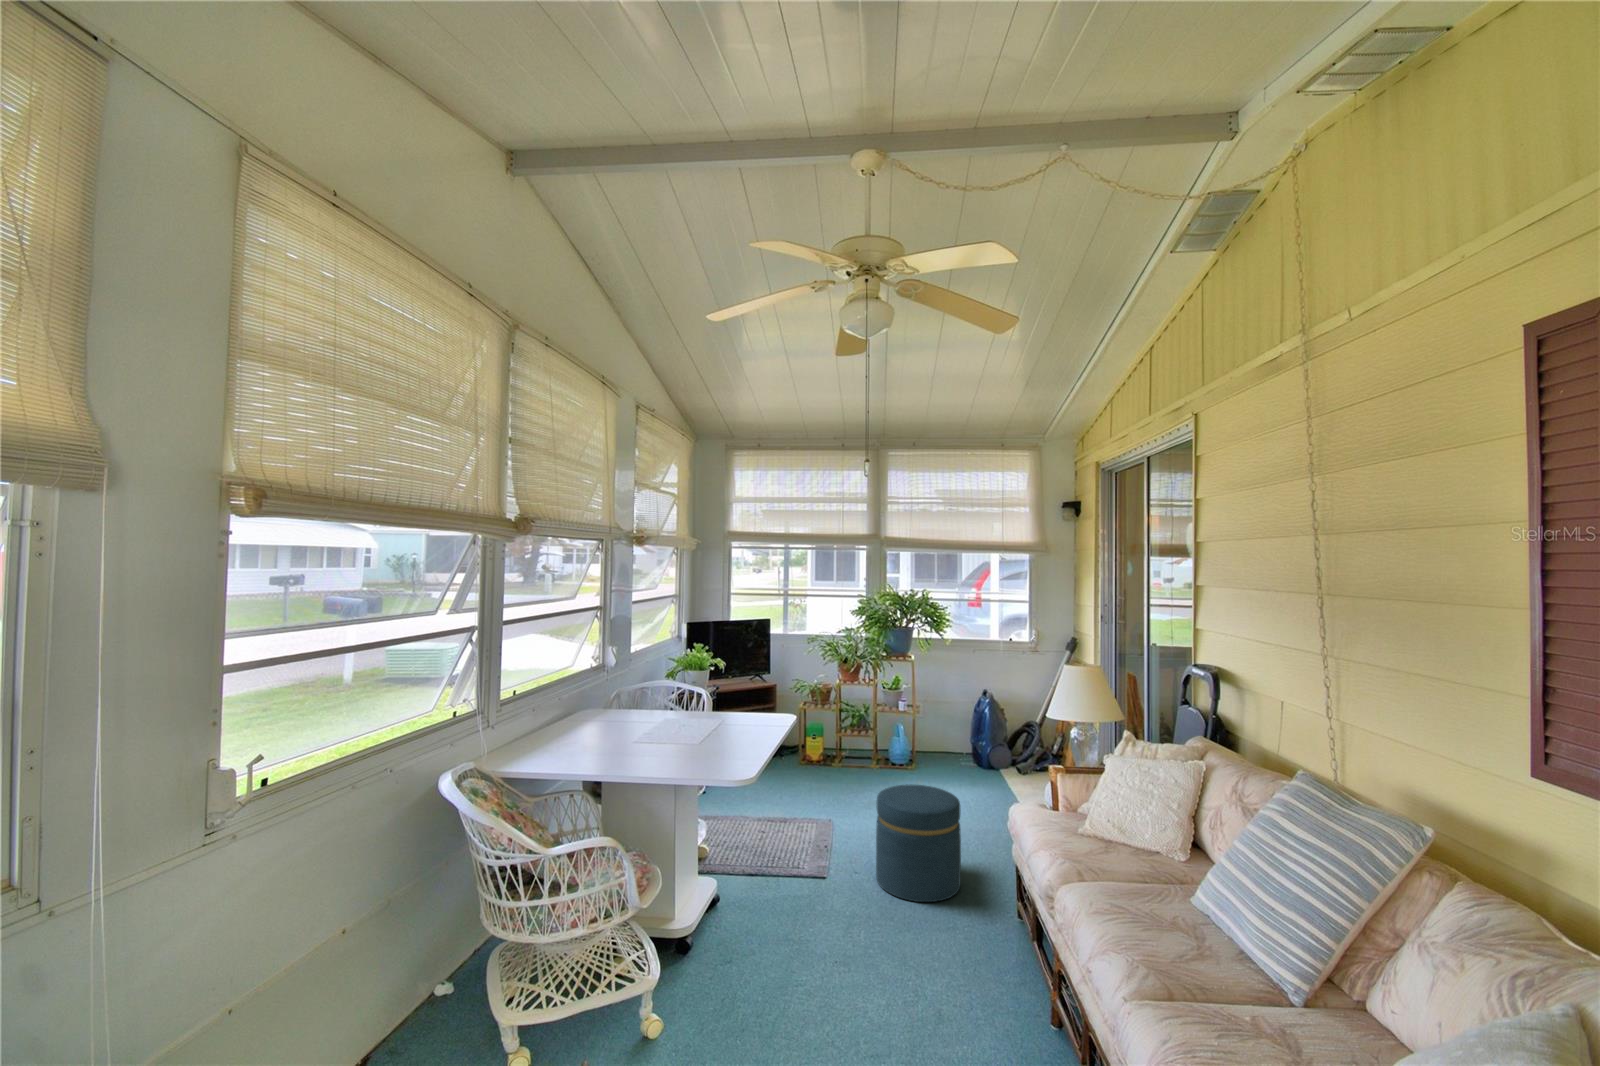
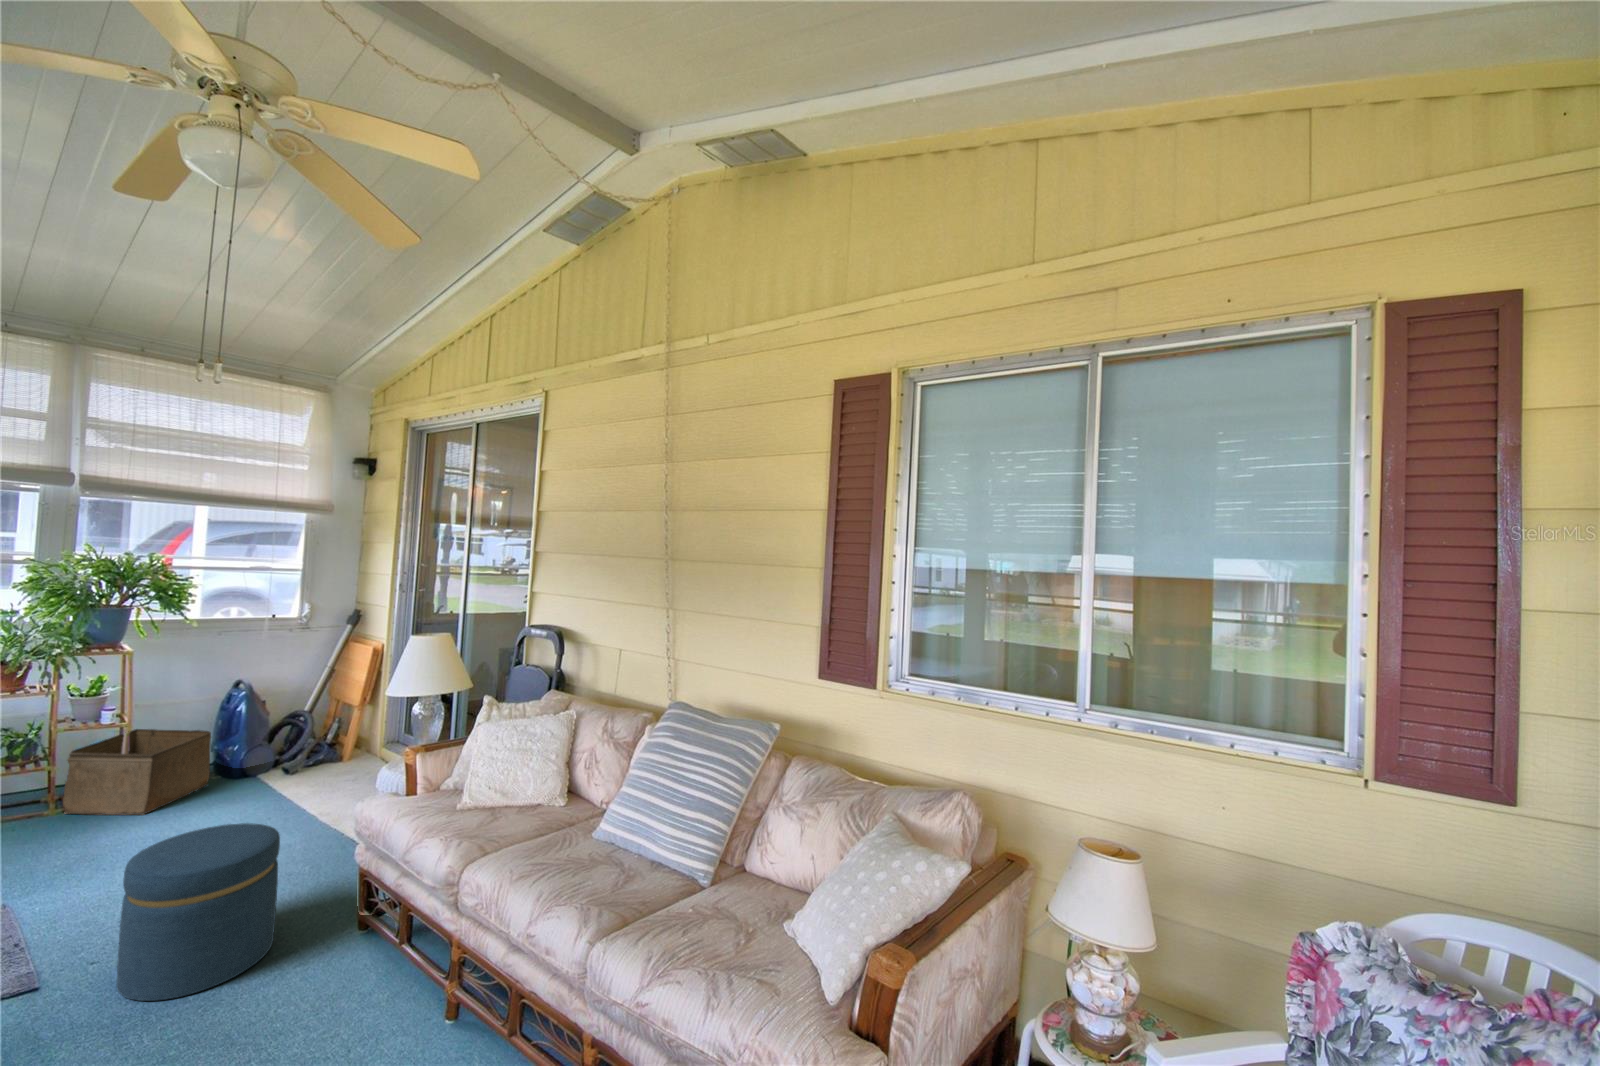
storage bin: none [896,714,970,775] -> present [63,729,211,815]

